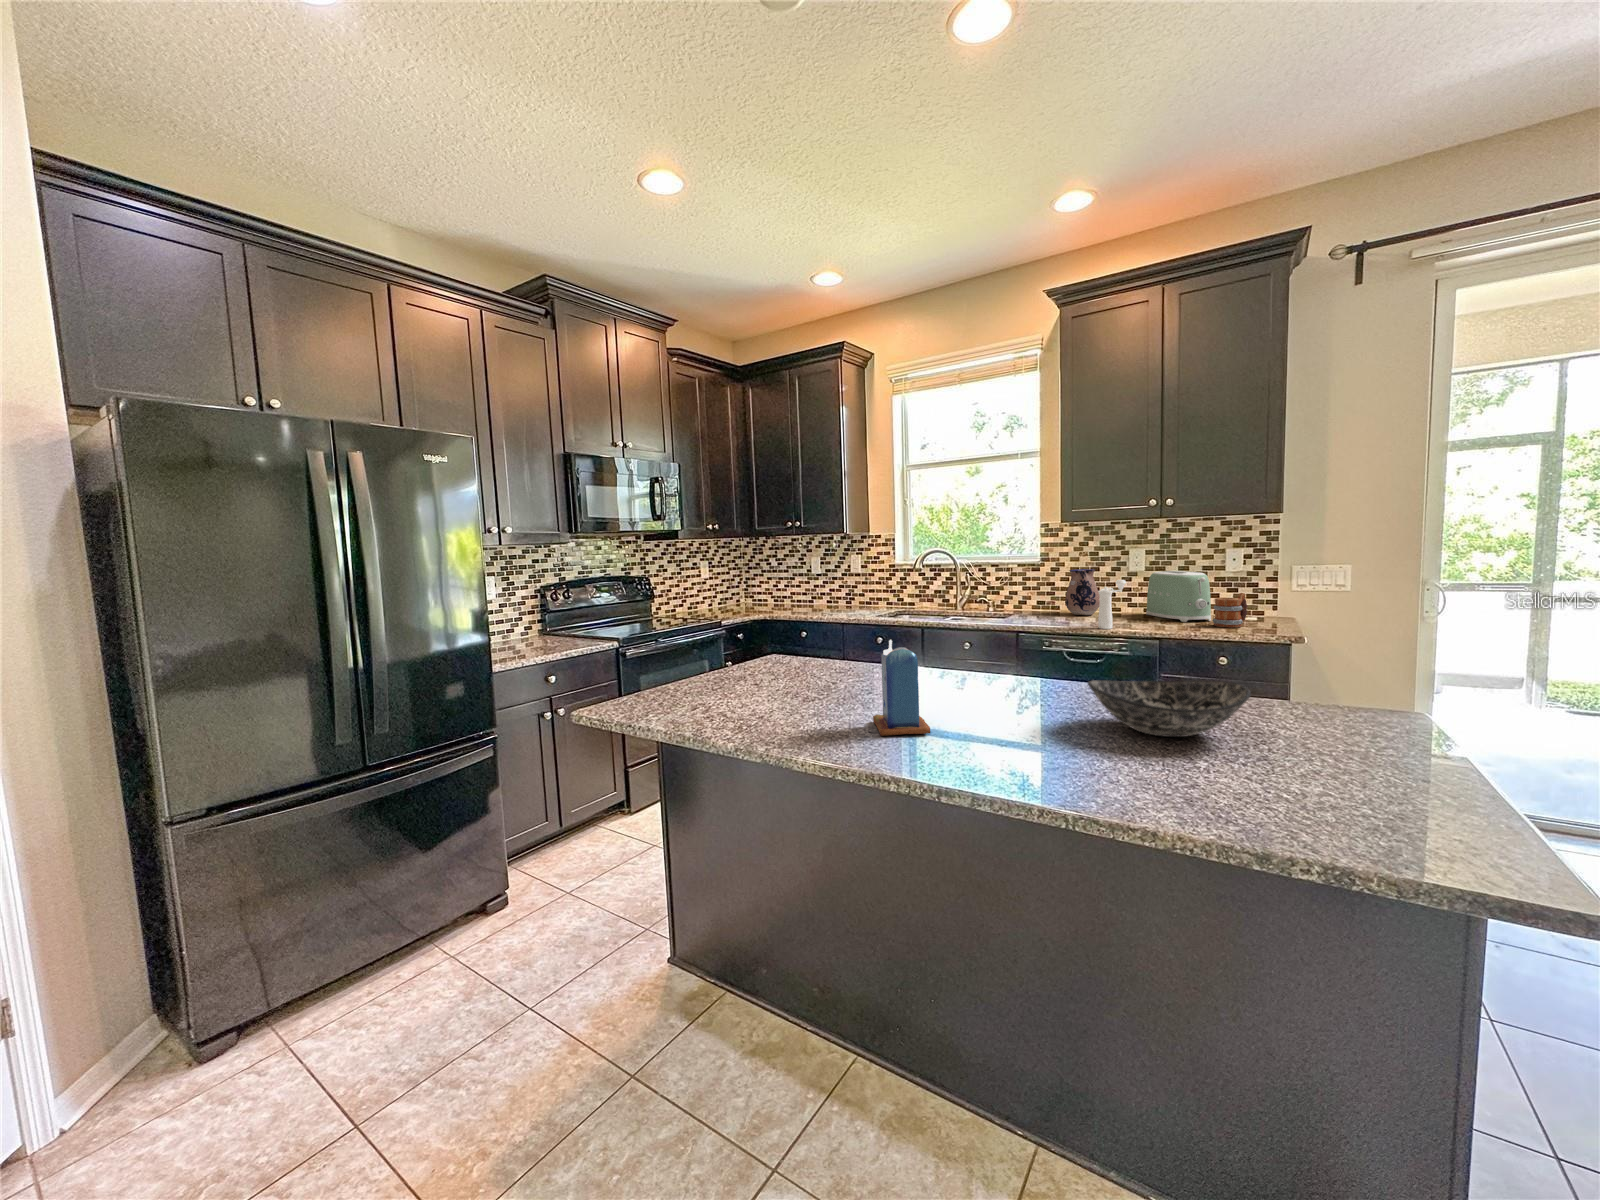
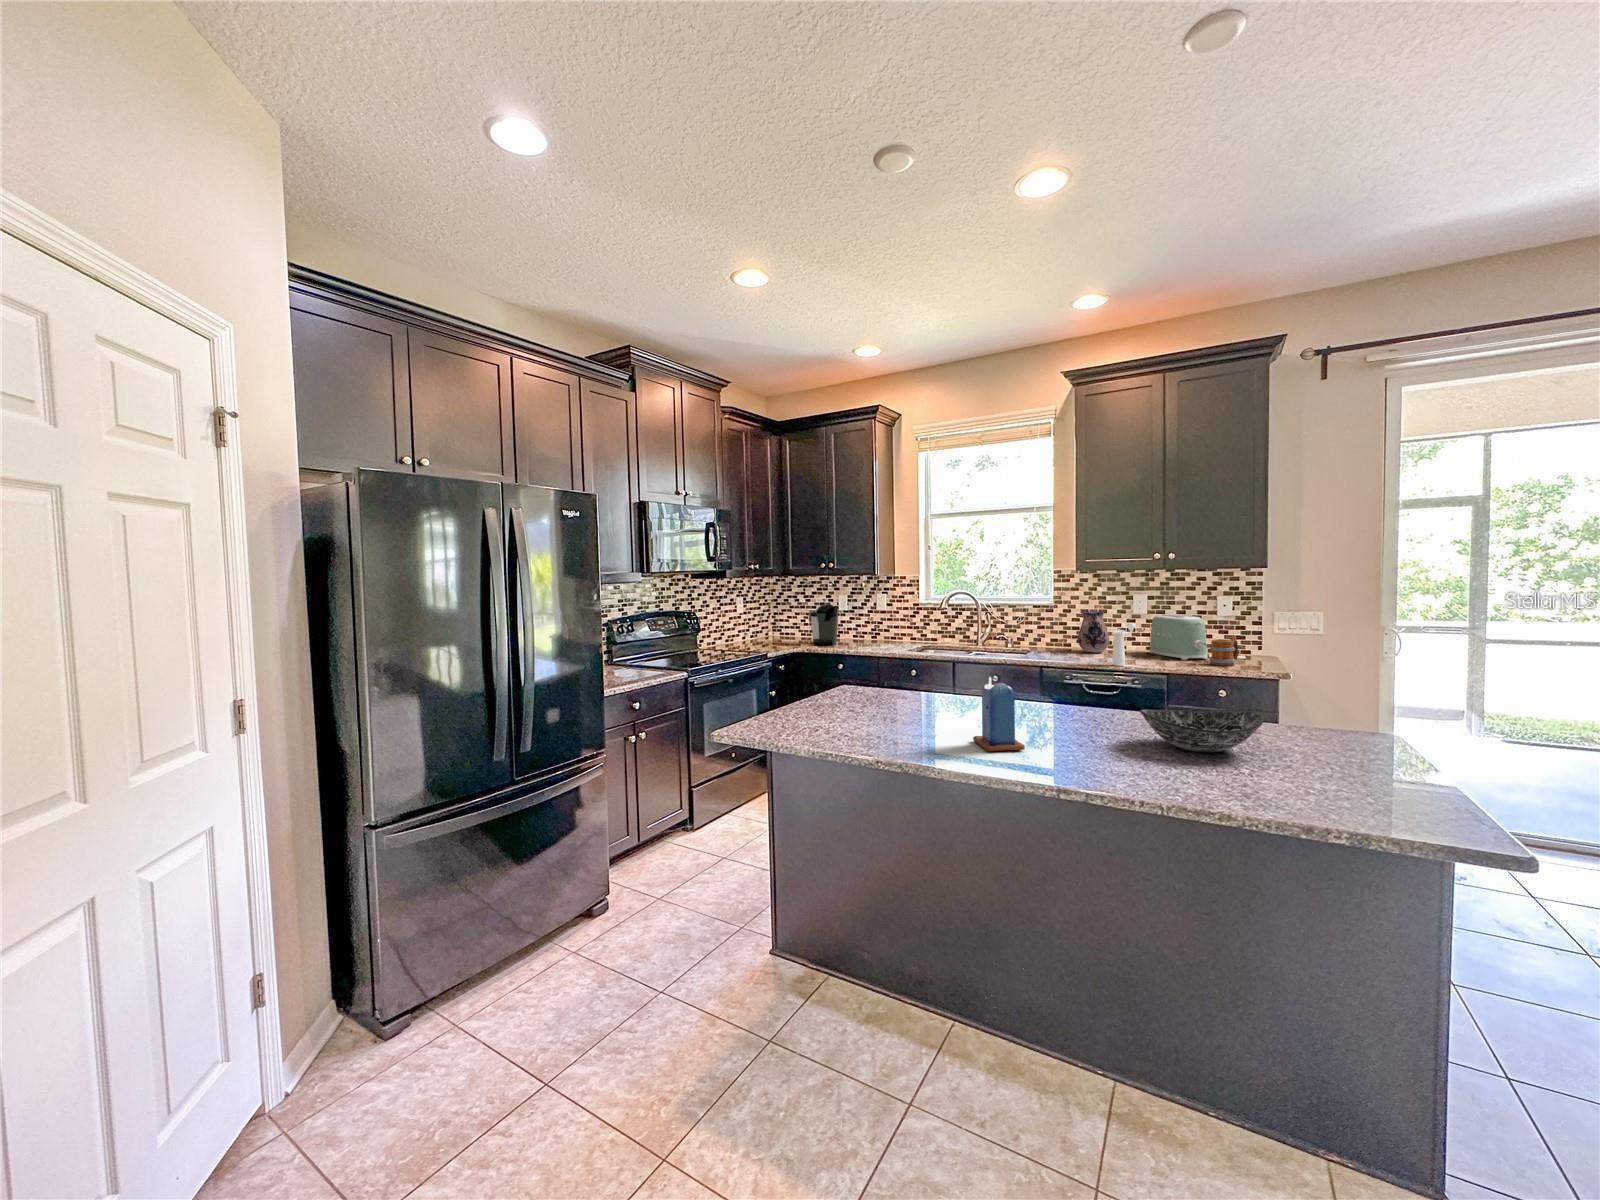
coffee maker: none [778,567,807,611] -> present [809,604,838,646]

